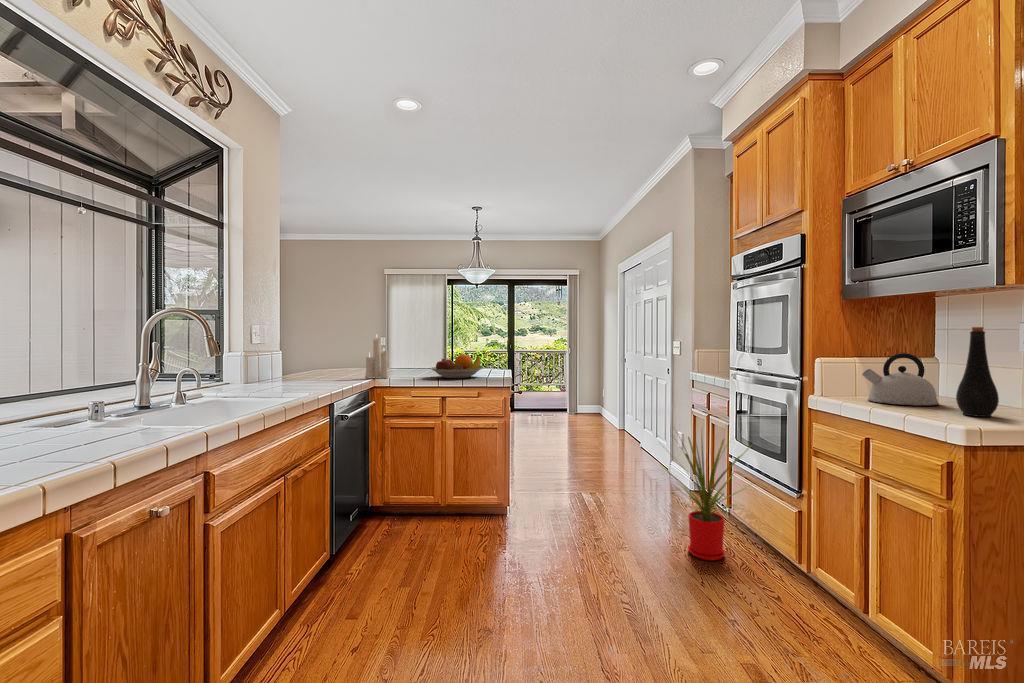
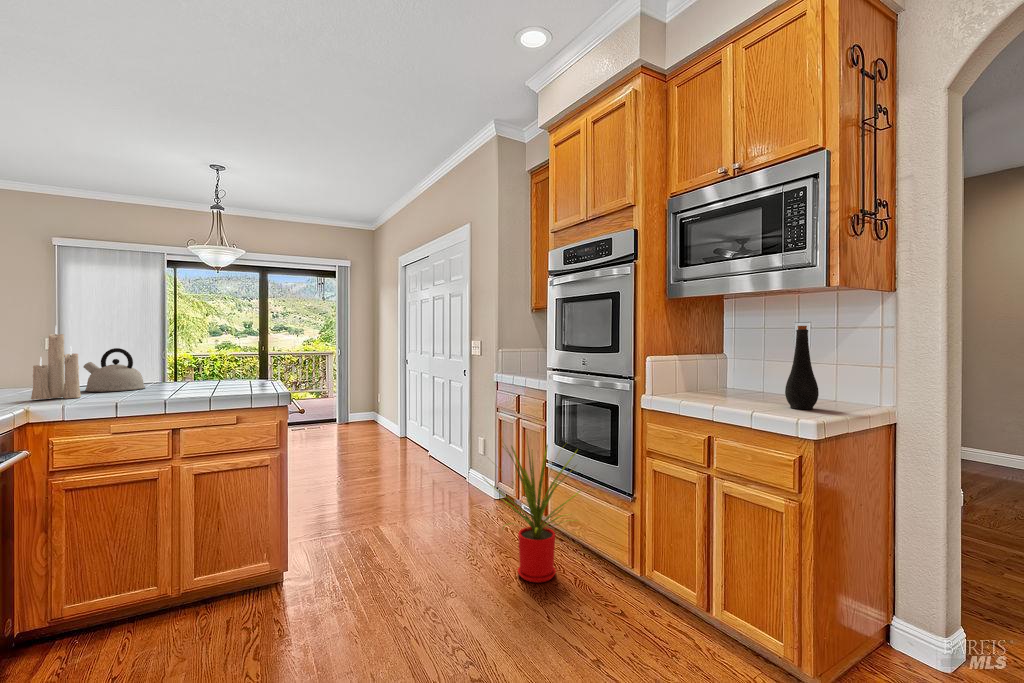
kettle: present [862,353,939,405] -> present [83,348,145,392]
fruit bowl: present [430,354,483,378] -> none [160,359,249,393]

